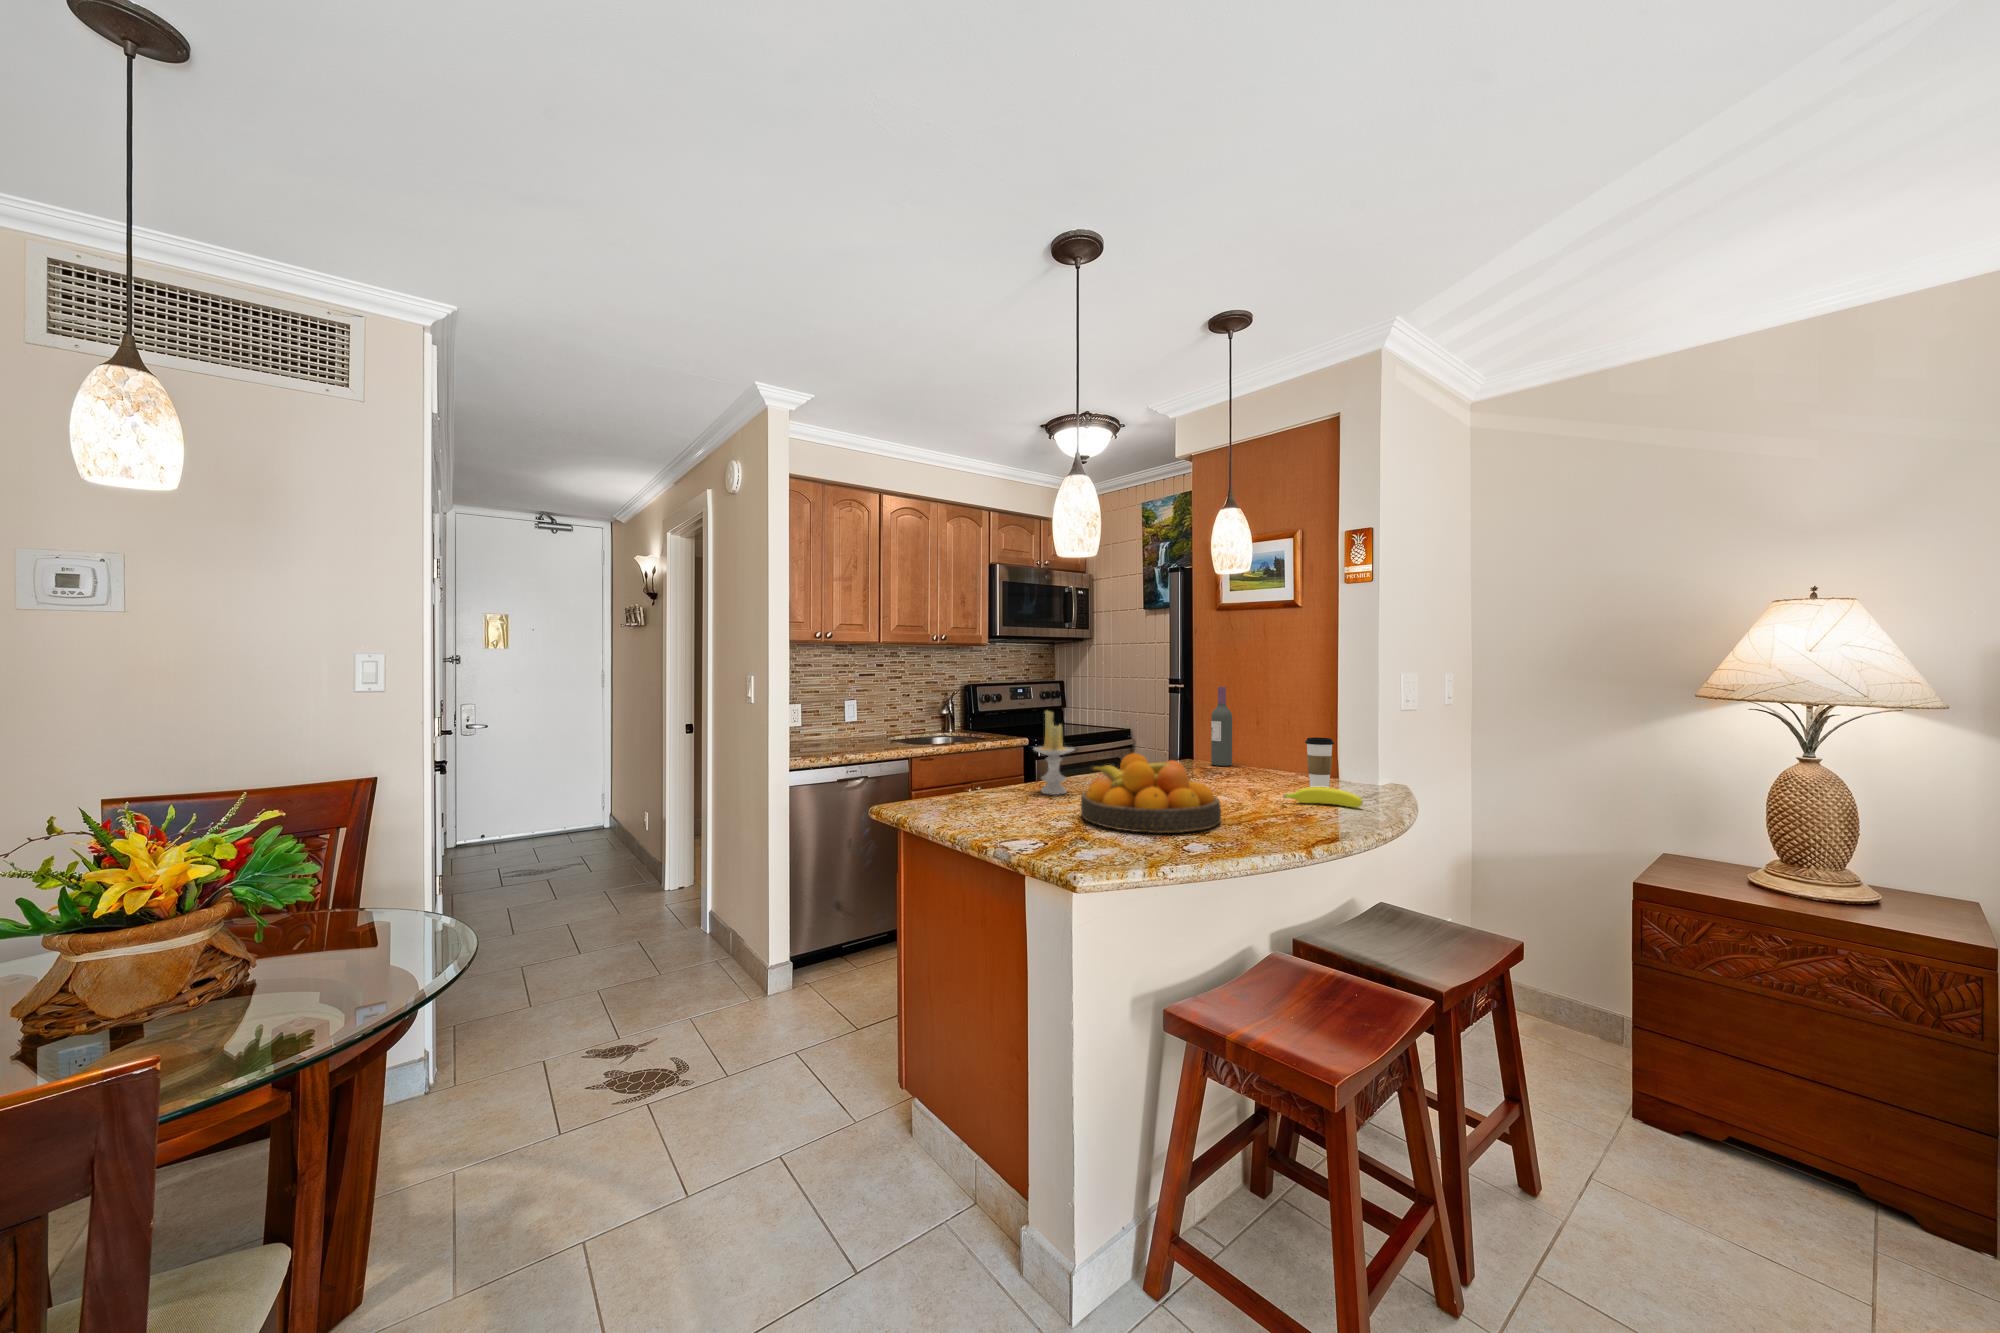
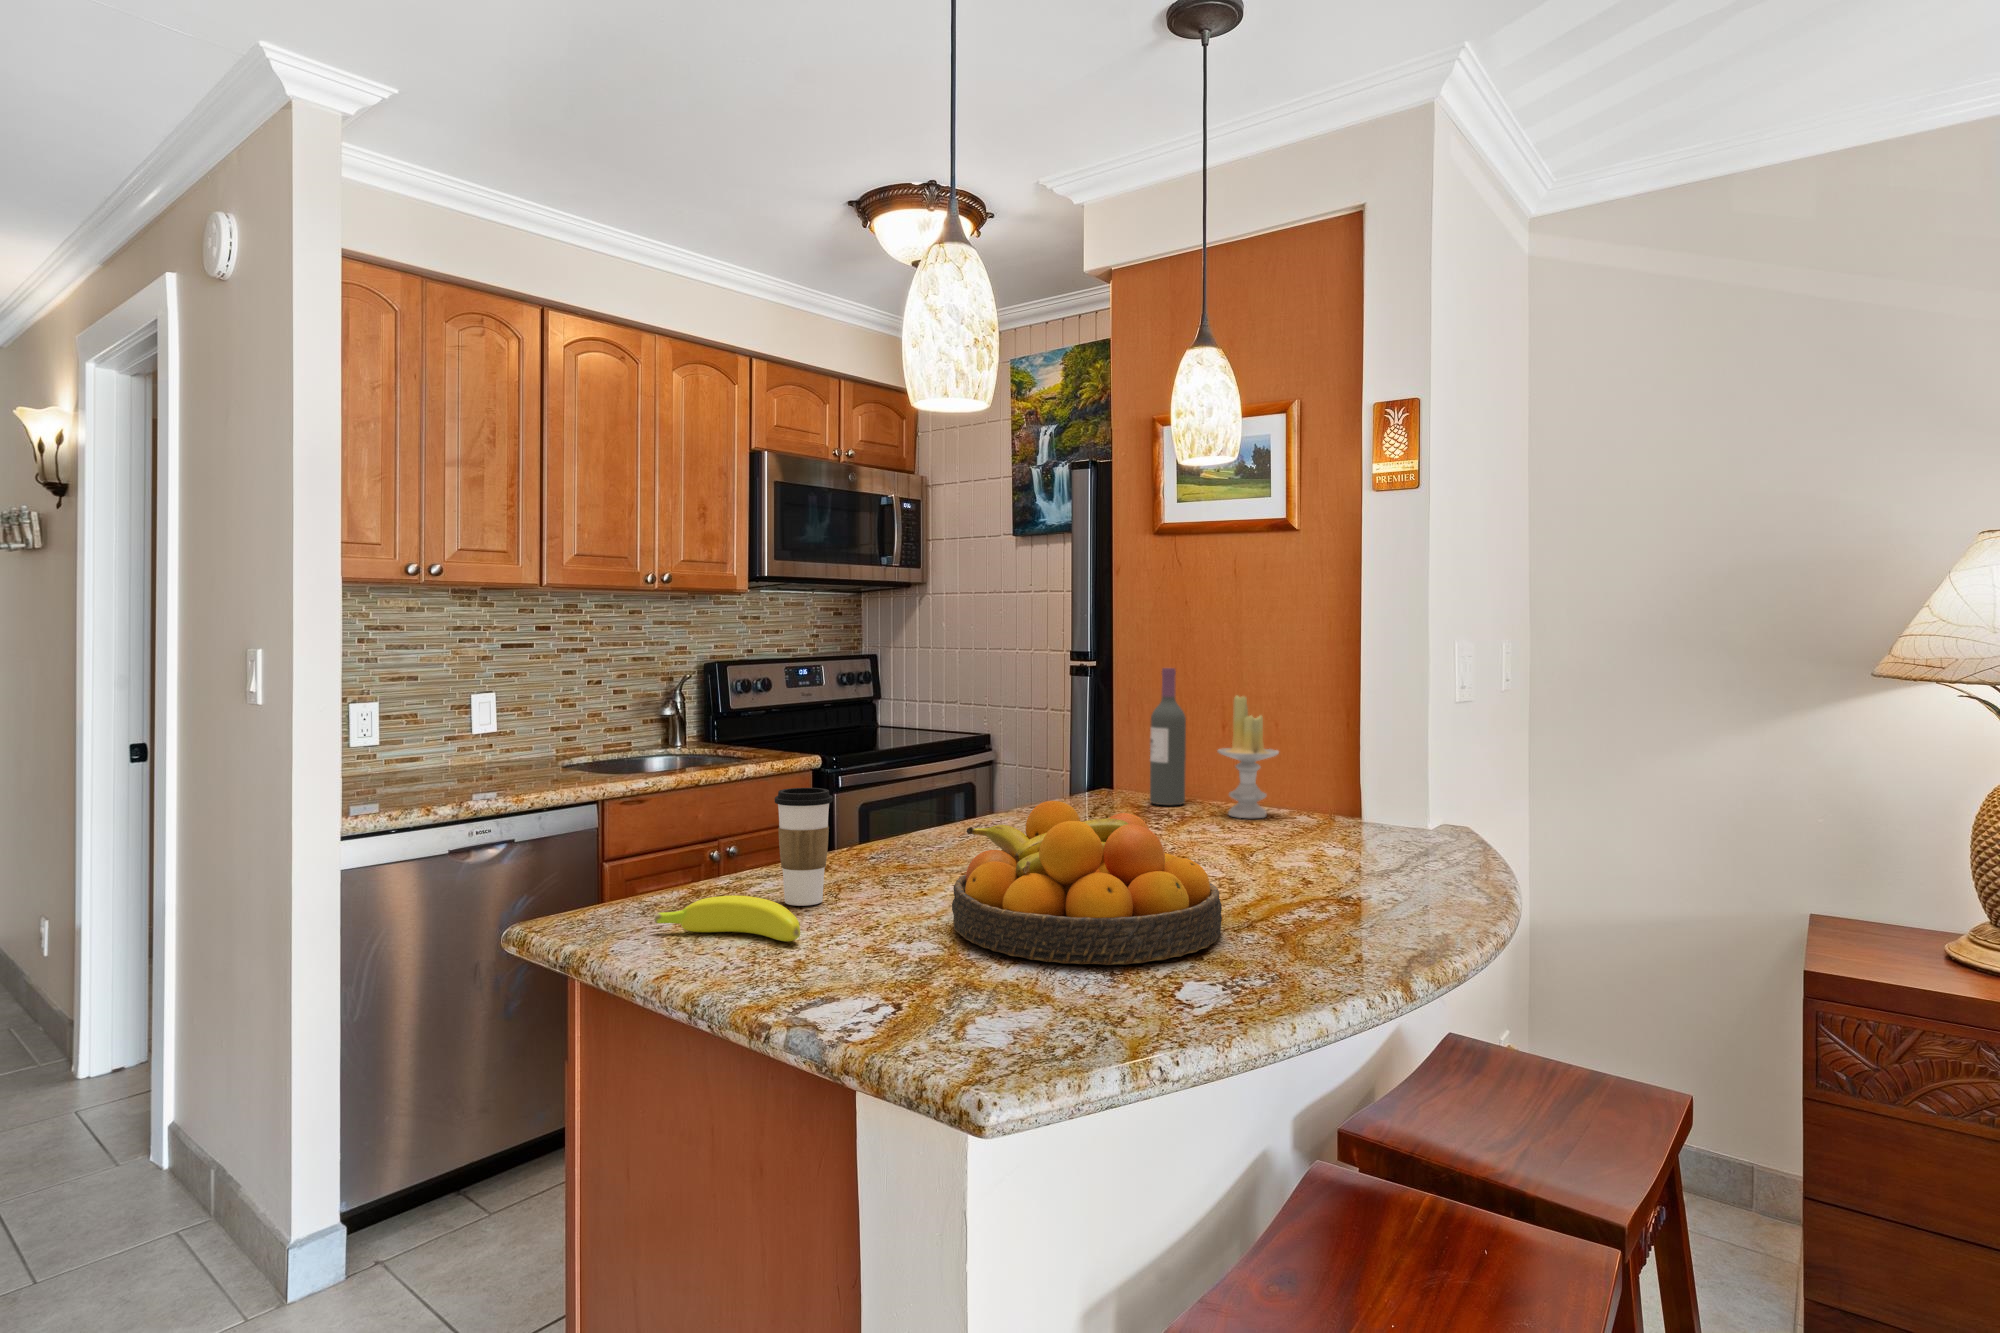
candle: present [1034,711,1074,795] -> present [1218,696,1279,818]
coffee cup: present [1305,737,1334,788] -> present [775,788,833,906]
banana: present [1283,787,1363,808] -> present [655,895,800,942]

